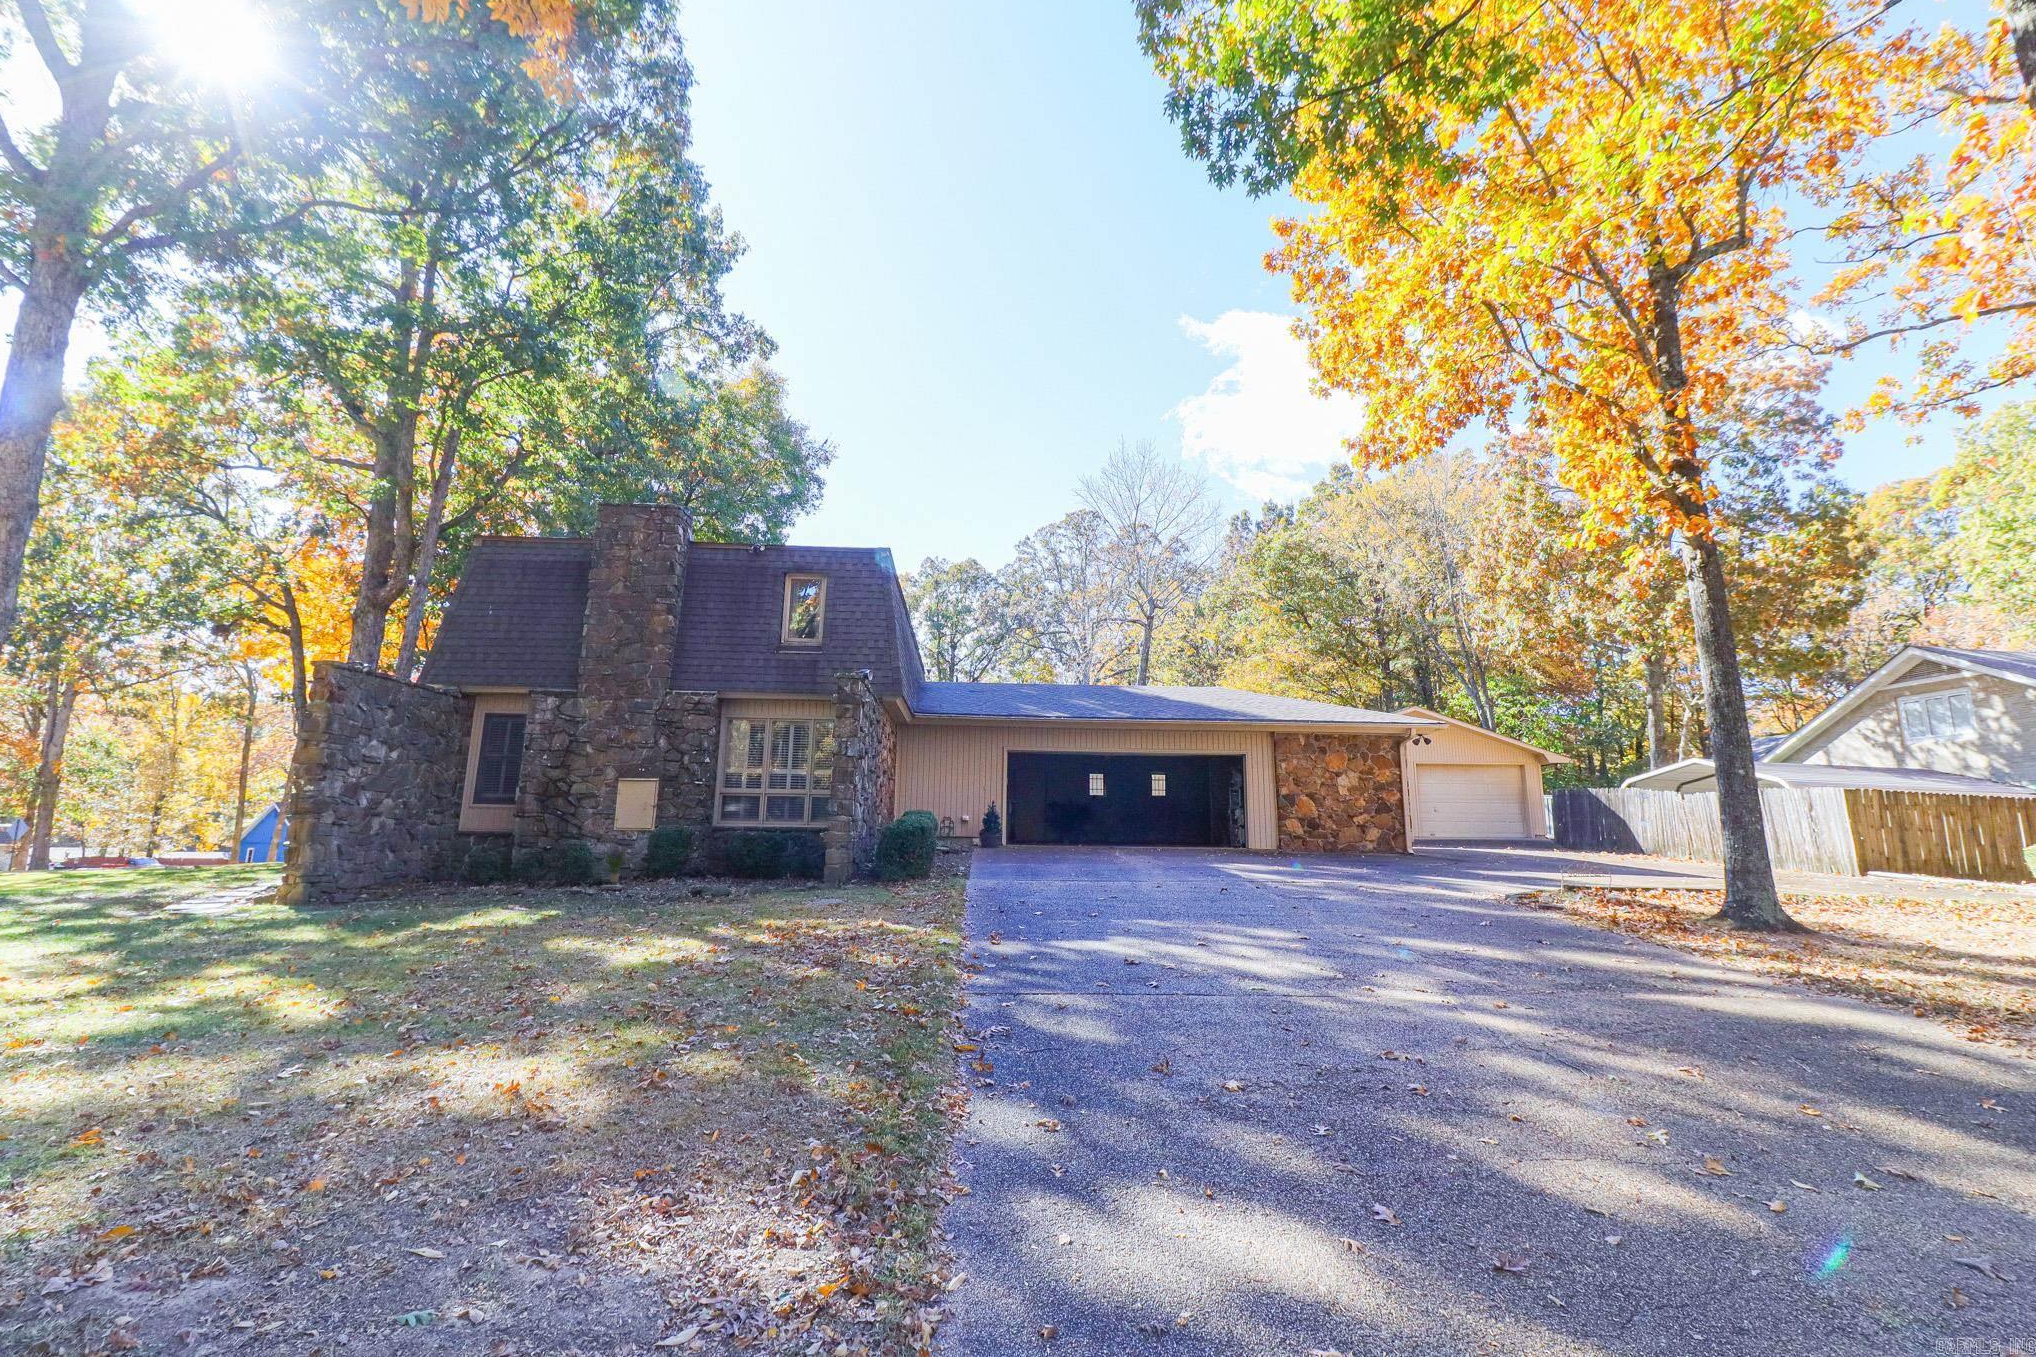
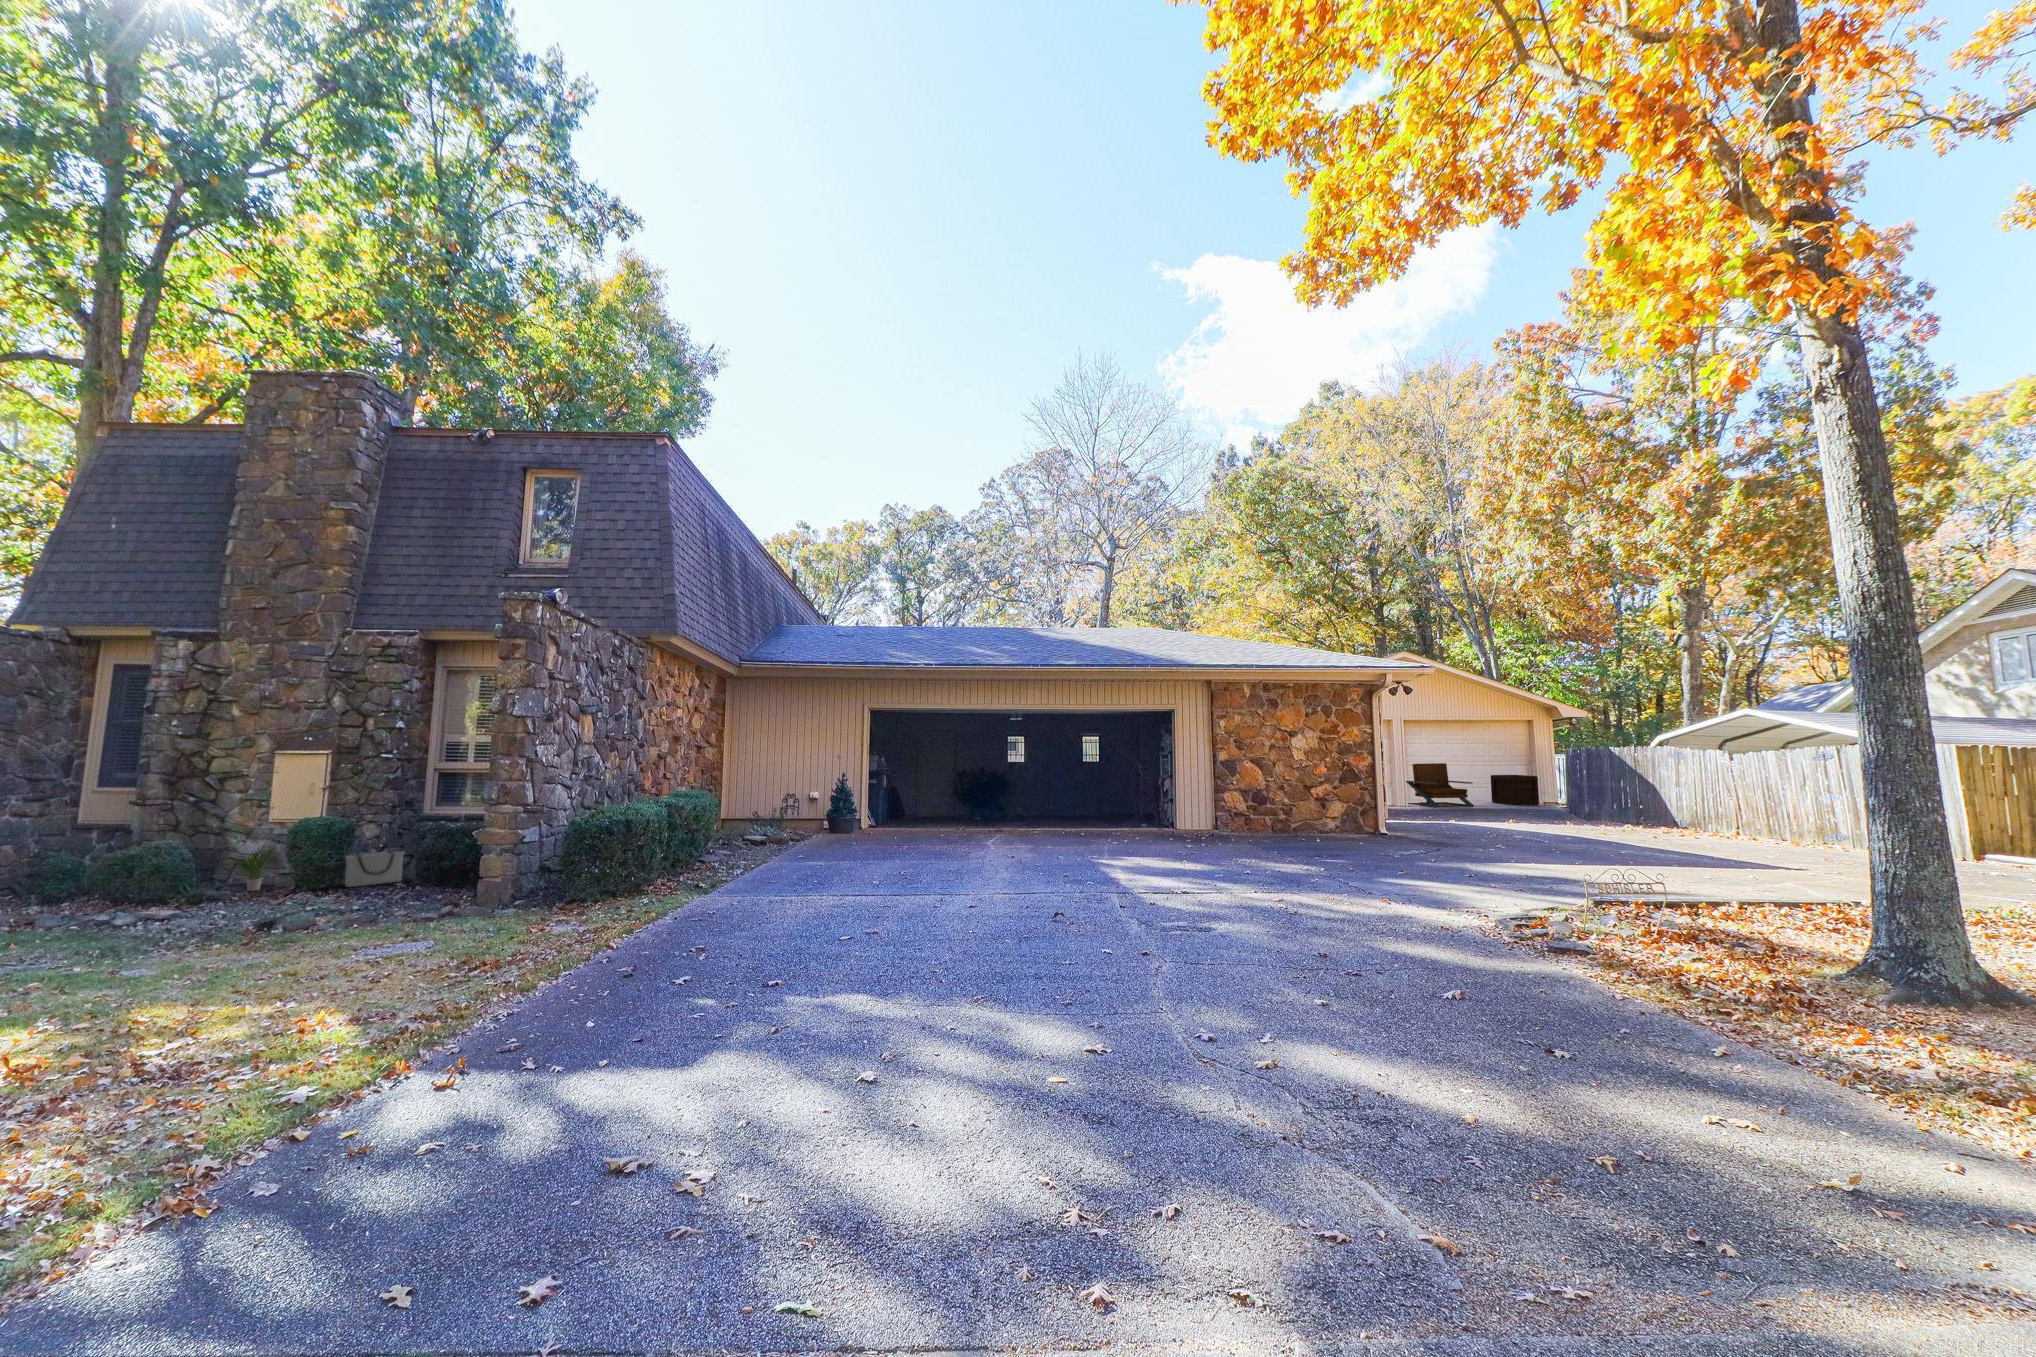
lounge chair: none [1421,802,1478,839] -> present [1406,763,1474,807]
wooden crate: none [1491,812,1532,837] -> present [1491,775,1539,805]
storage bin: none [674,856,711,881] -> present [345,851,404,887]

